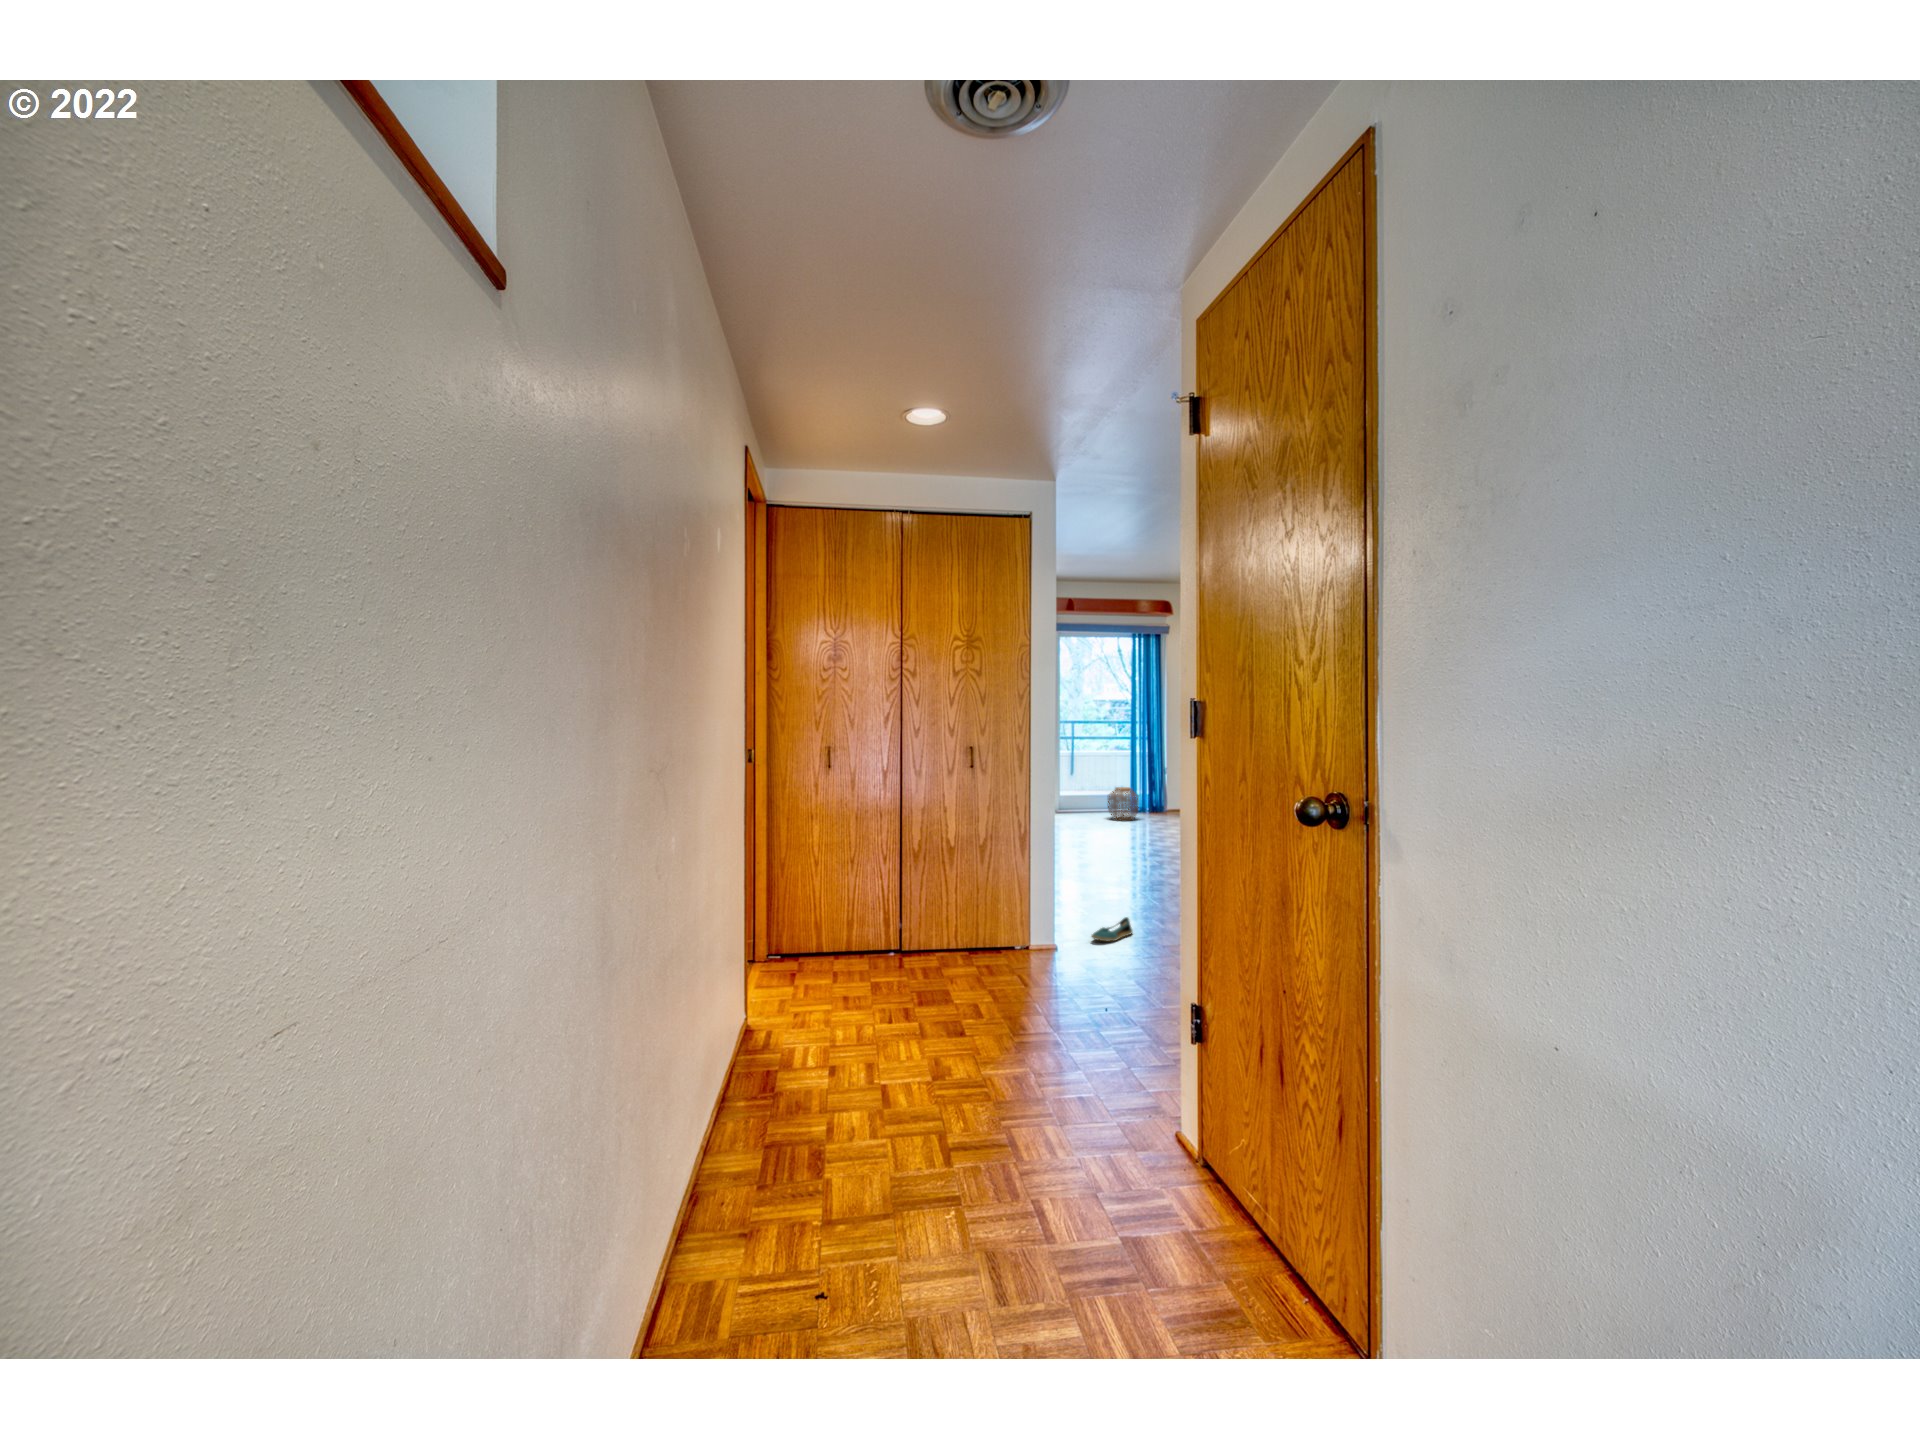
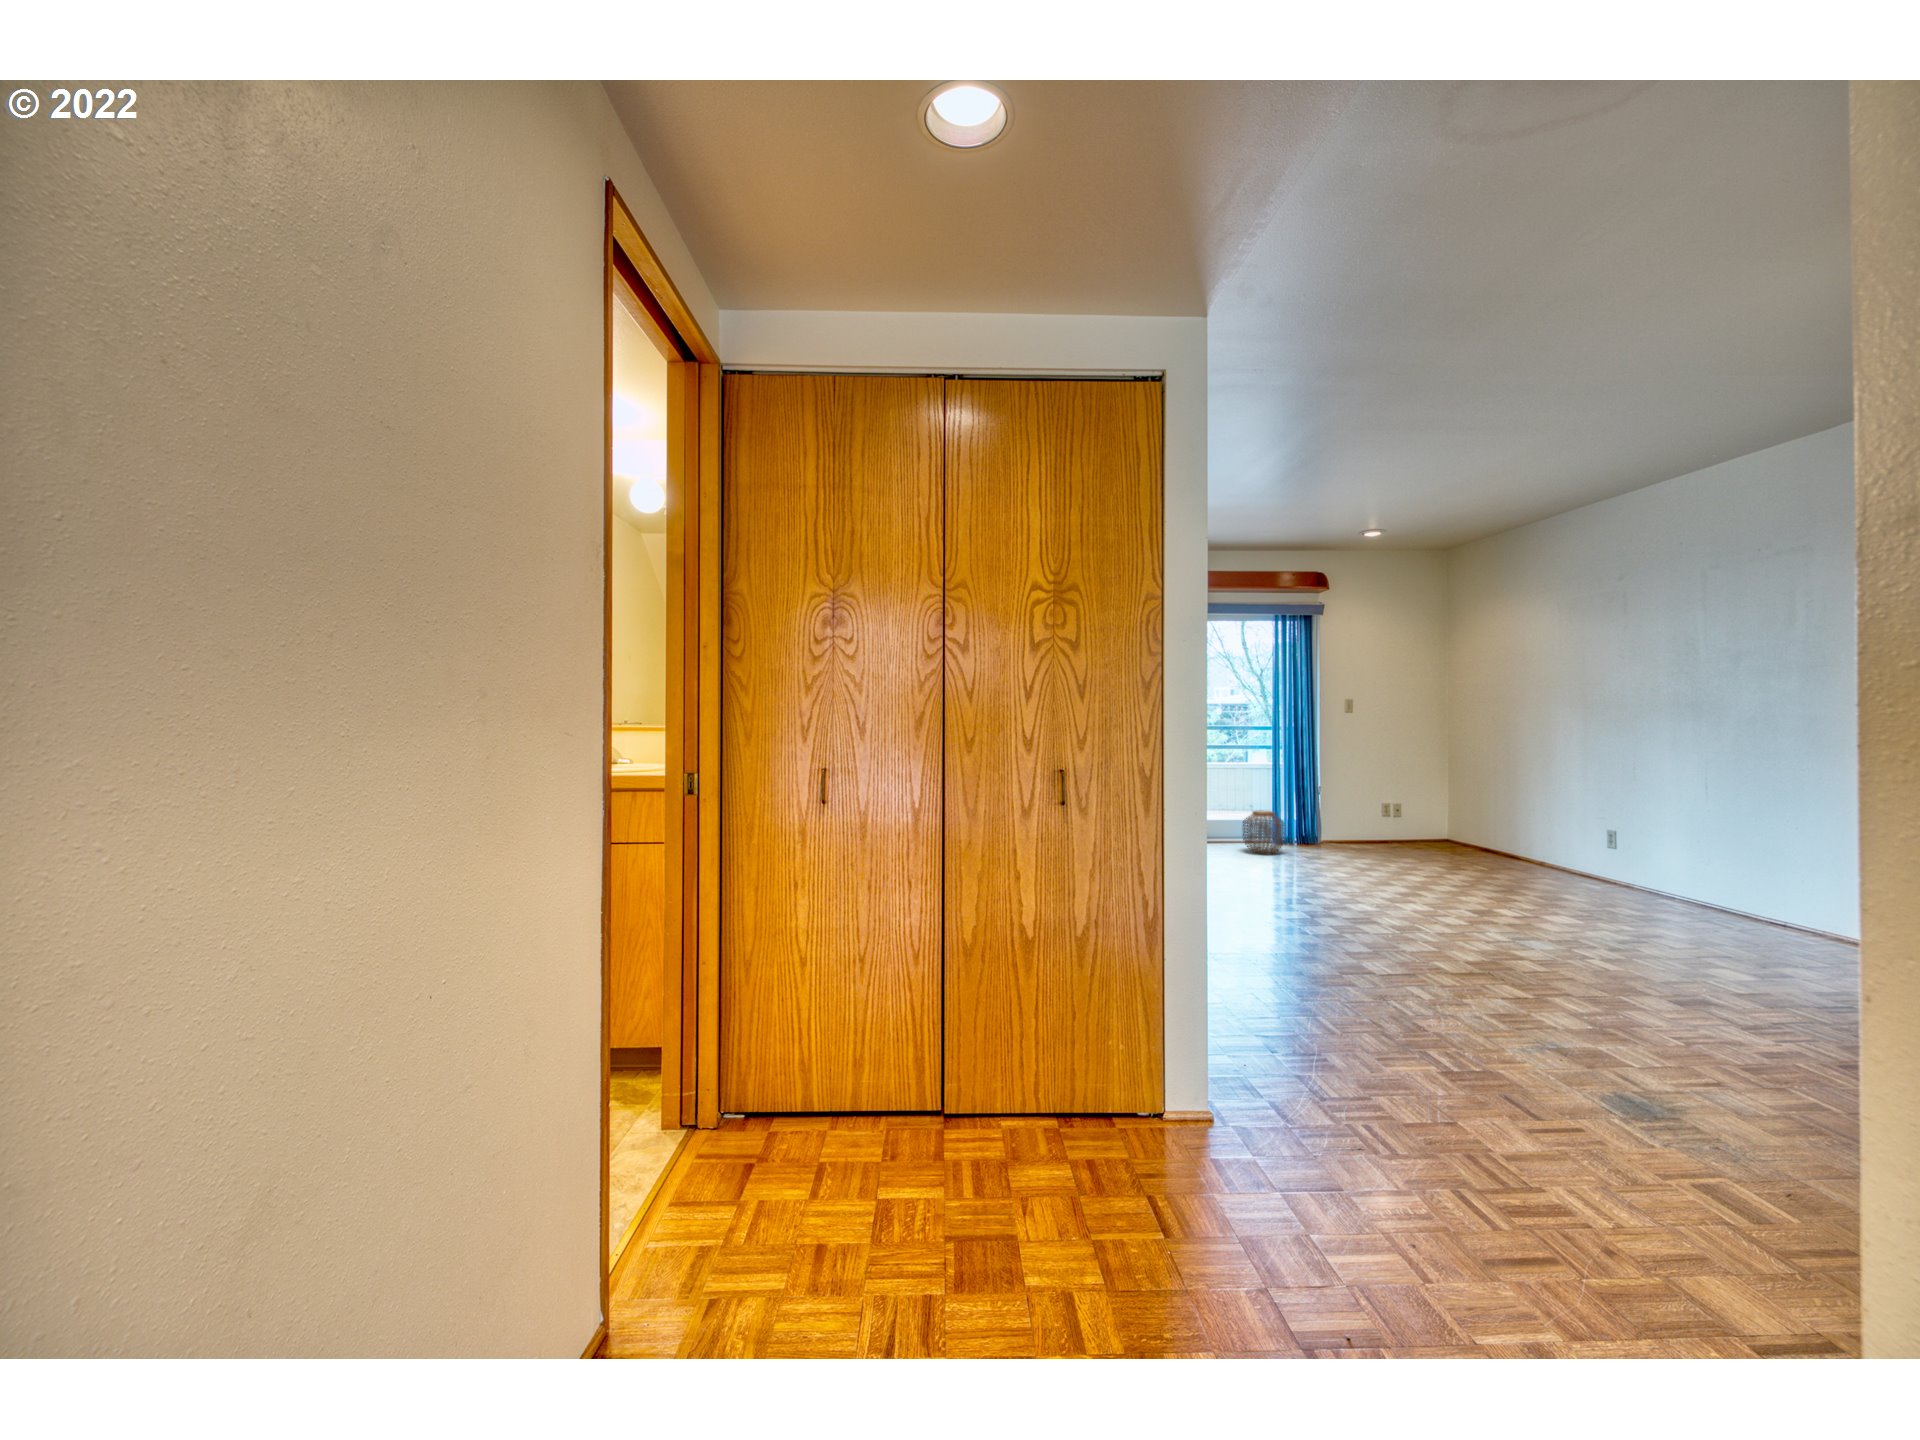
shoe: present [1092,917,1133,941] -> none [1269,1059,1340,1109]

